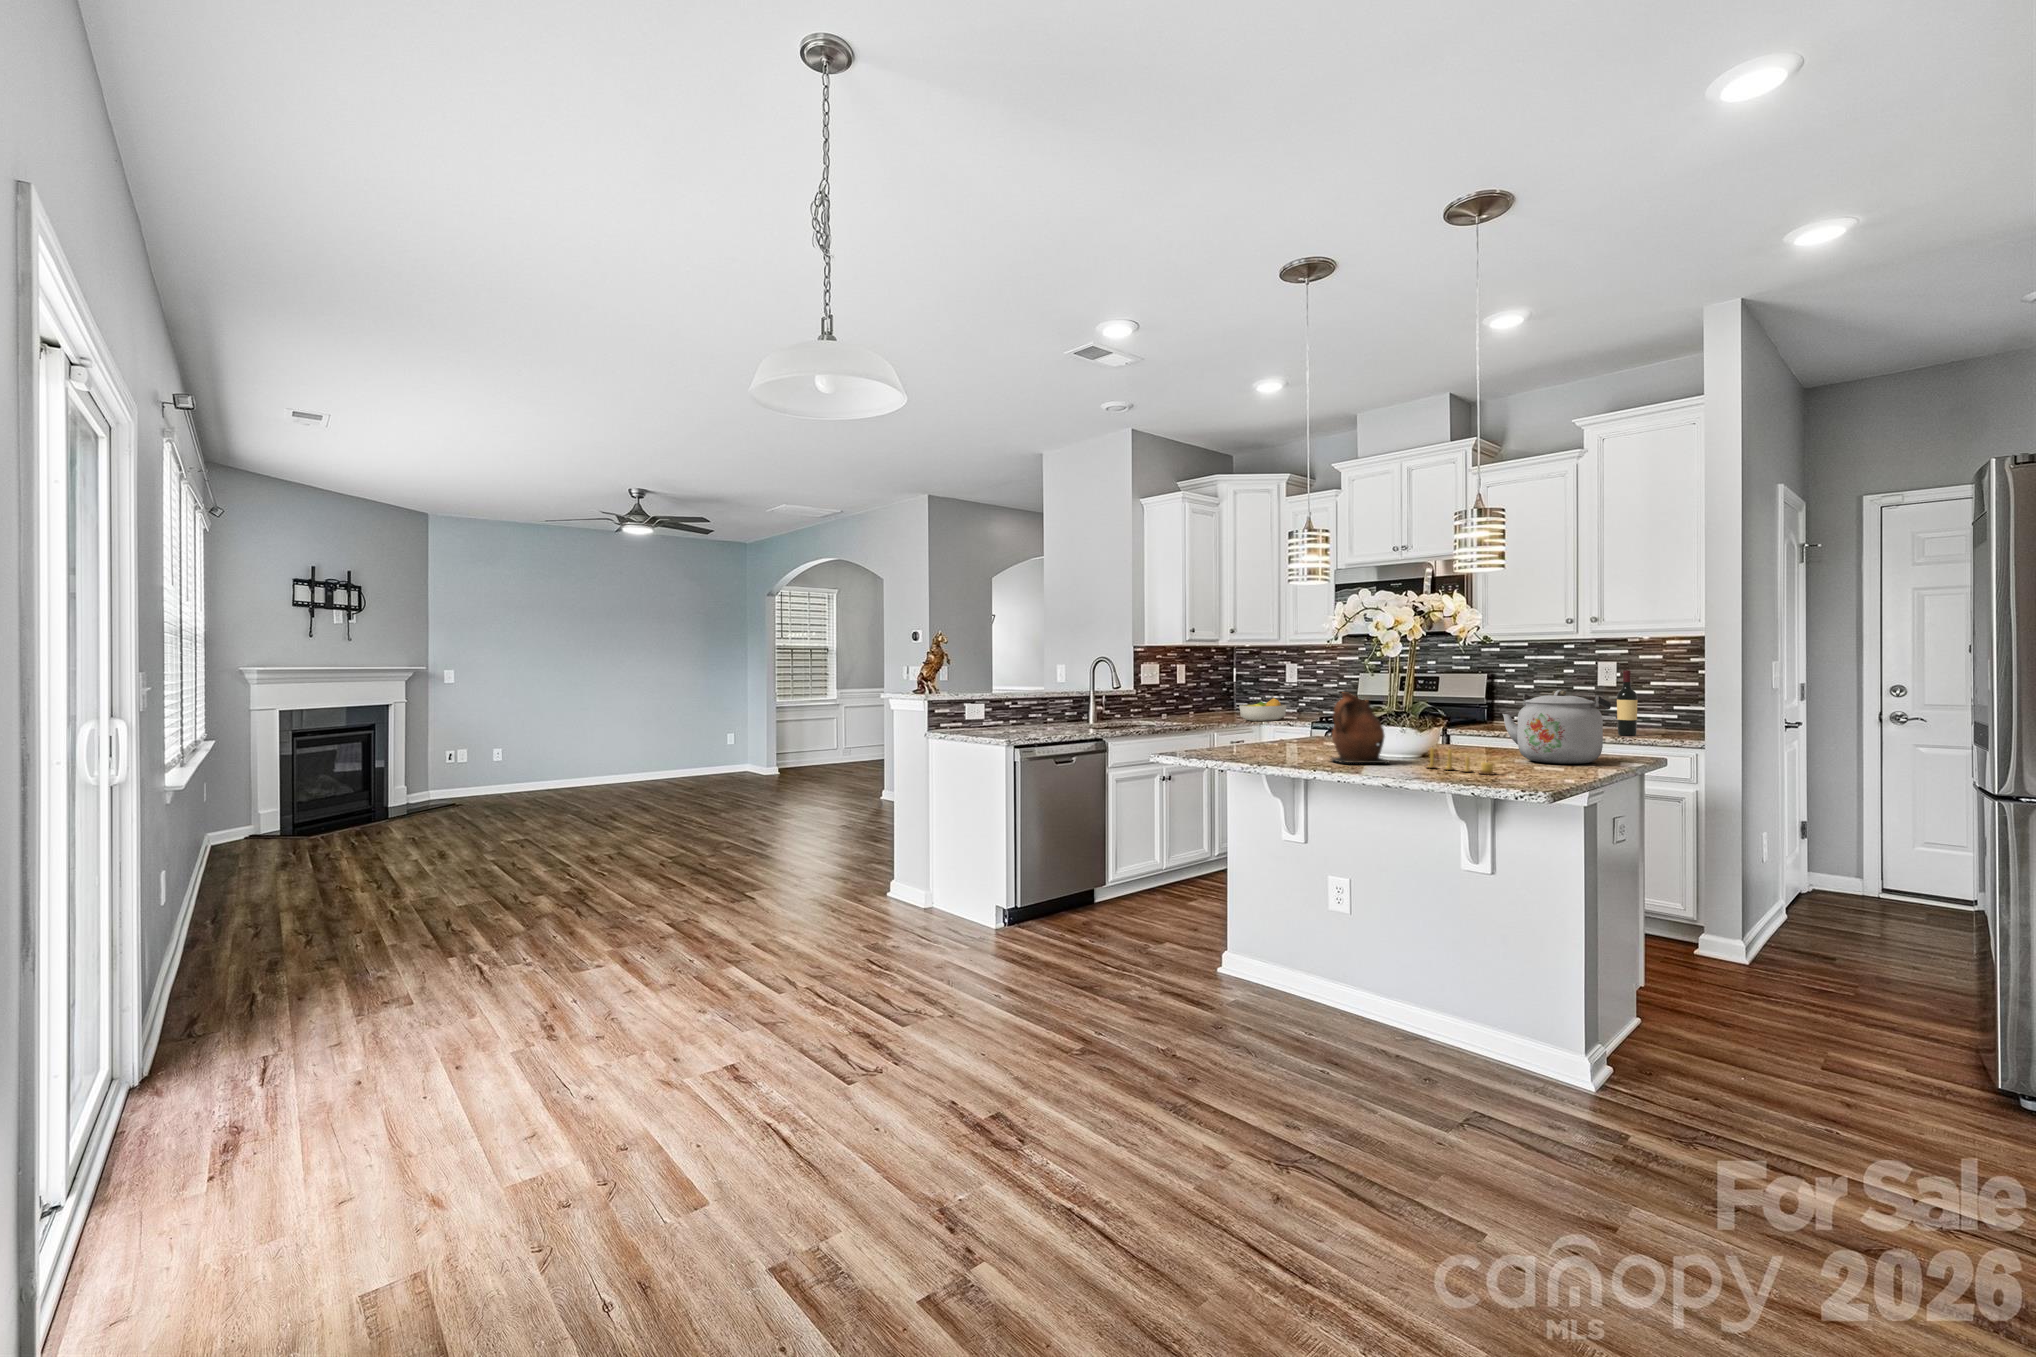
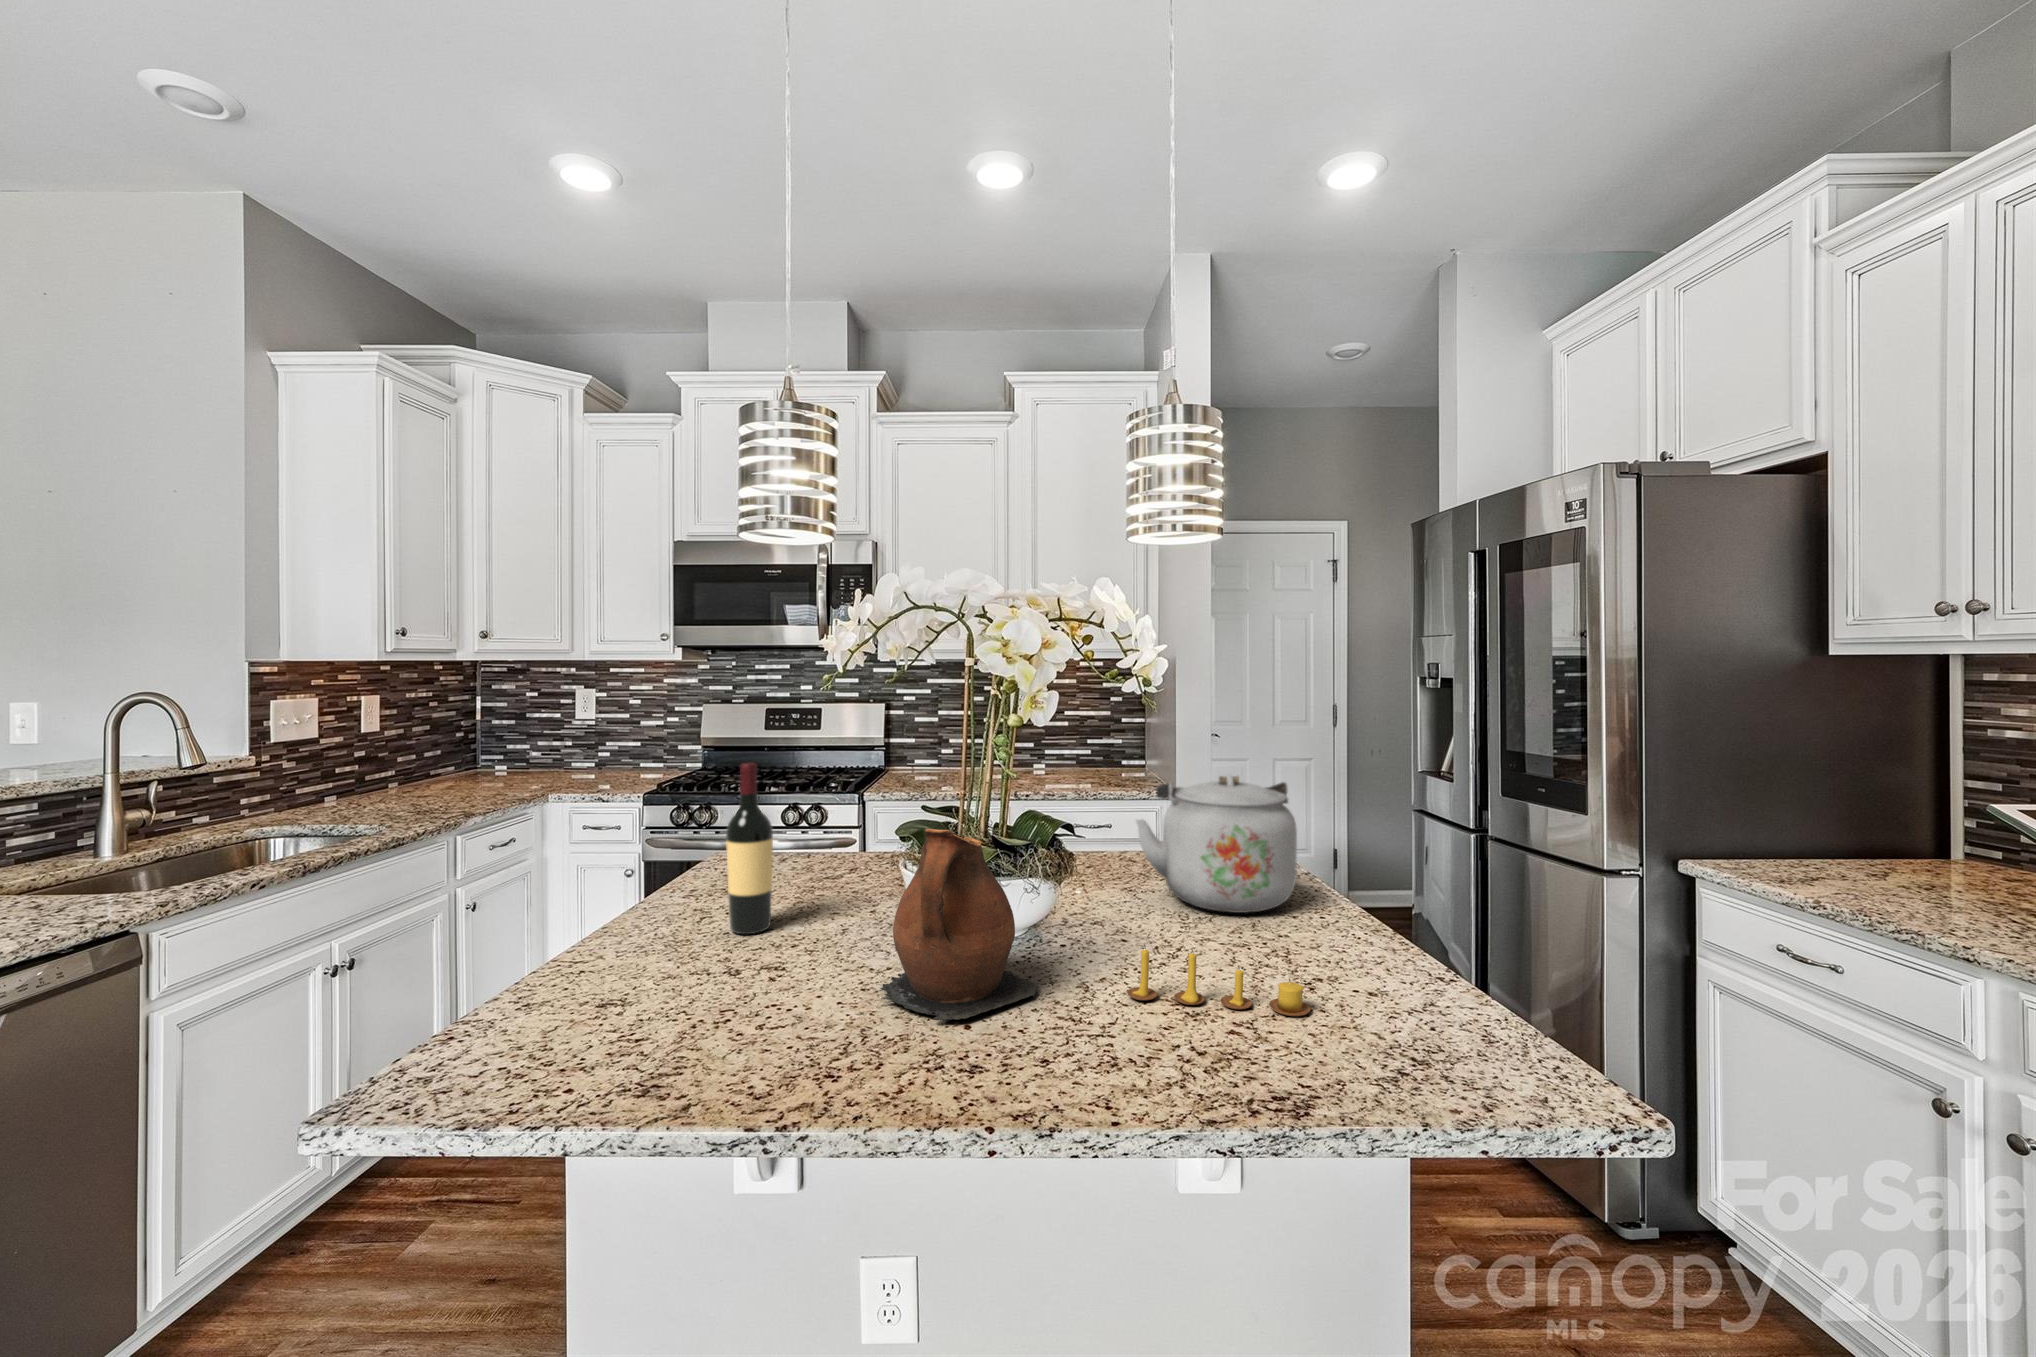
wine bottle: present [1617,670,1638,736] -> present [726,763,773,934]
fruit bowl: present [1239,698,1287,721] -> none [498,749,585,794]

